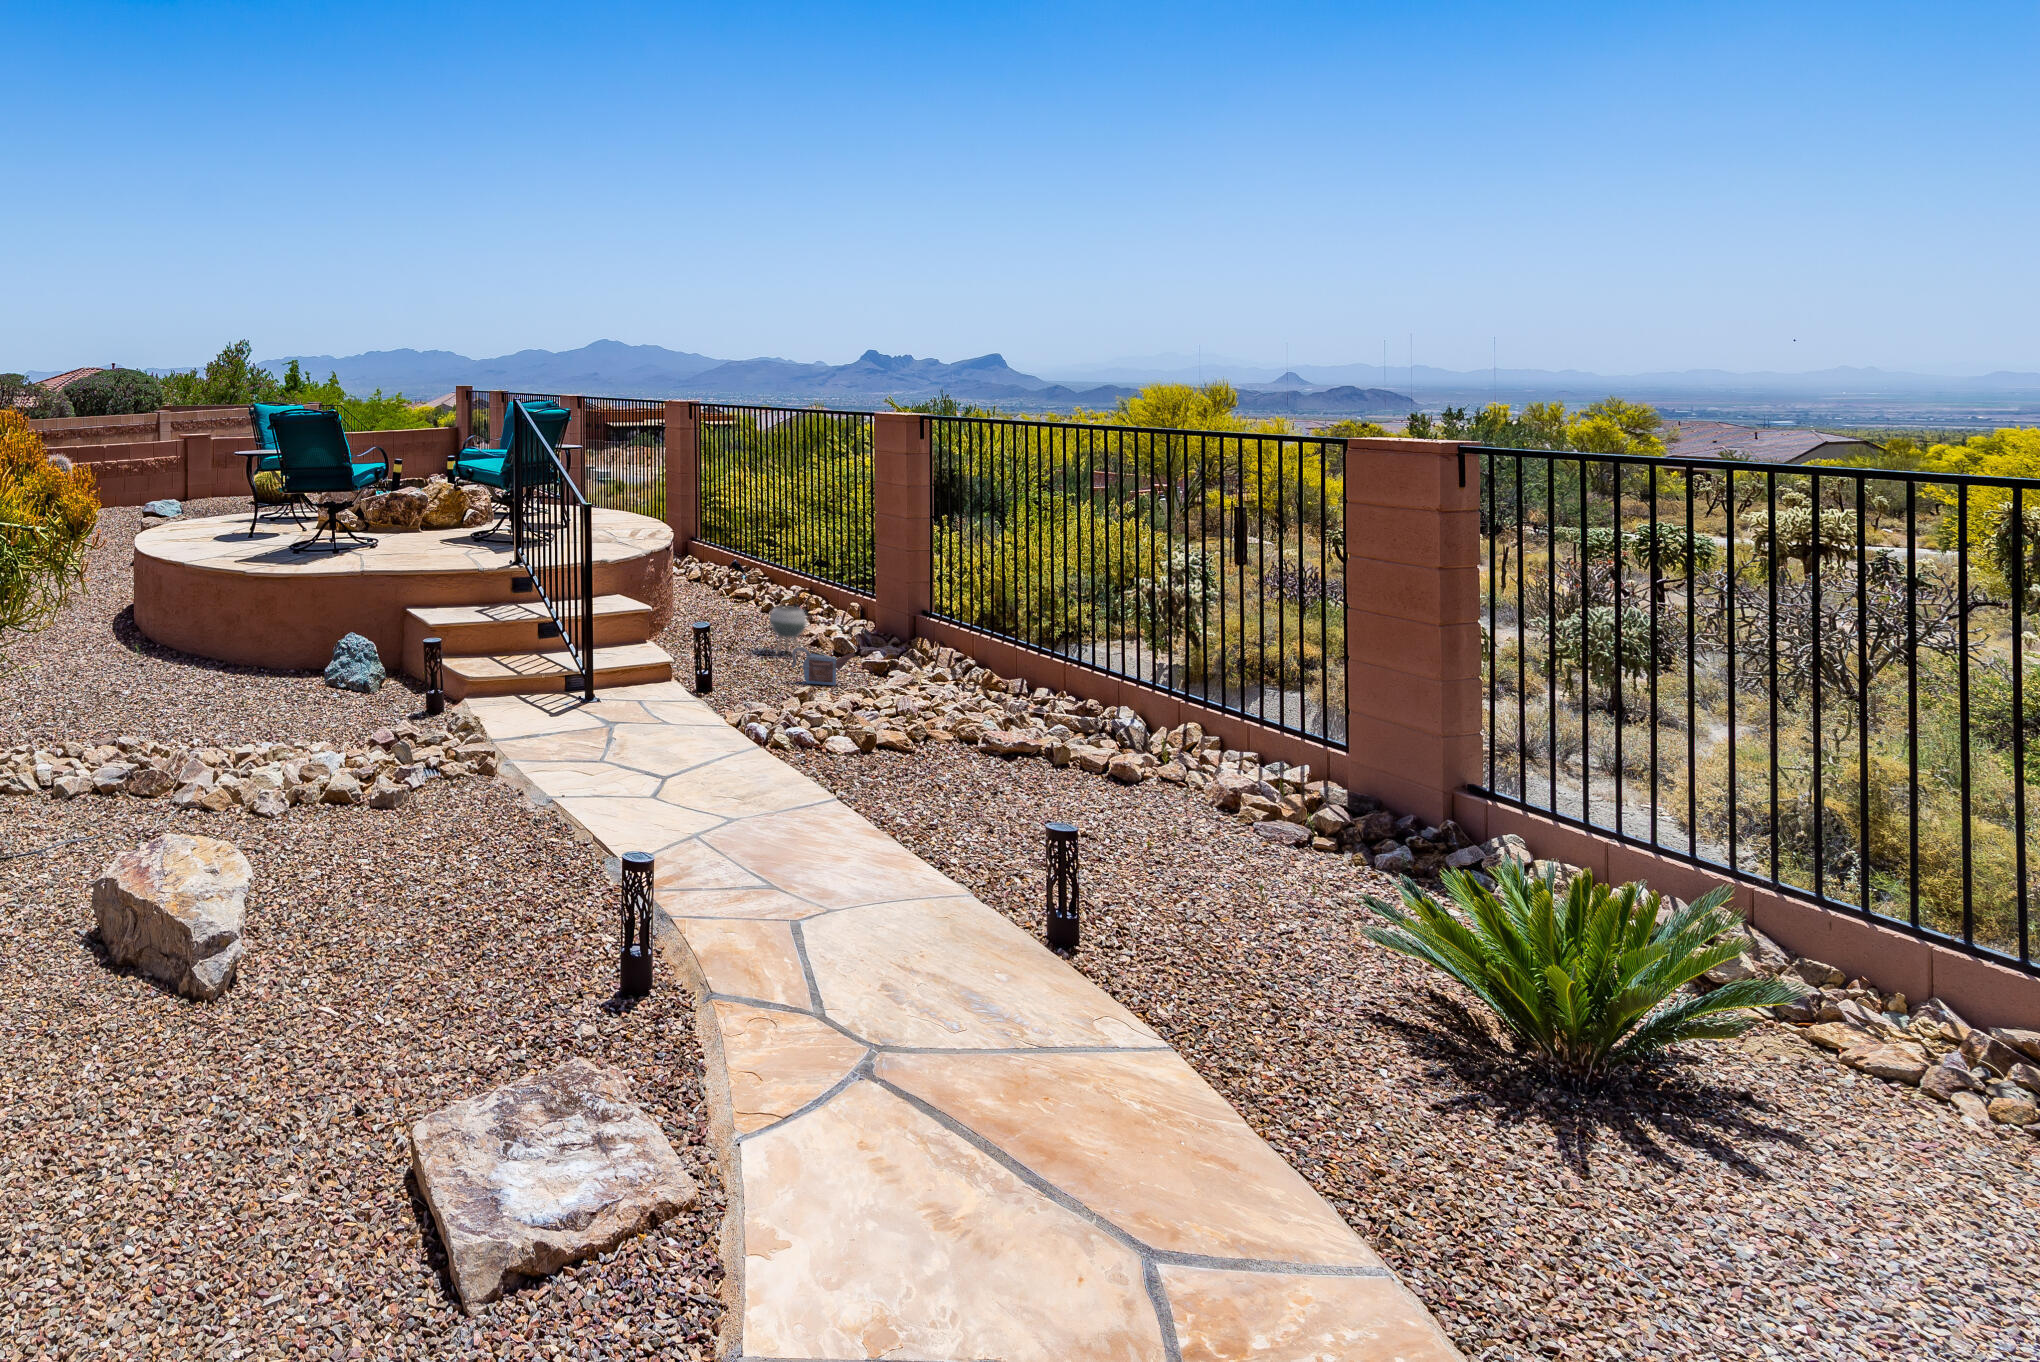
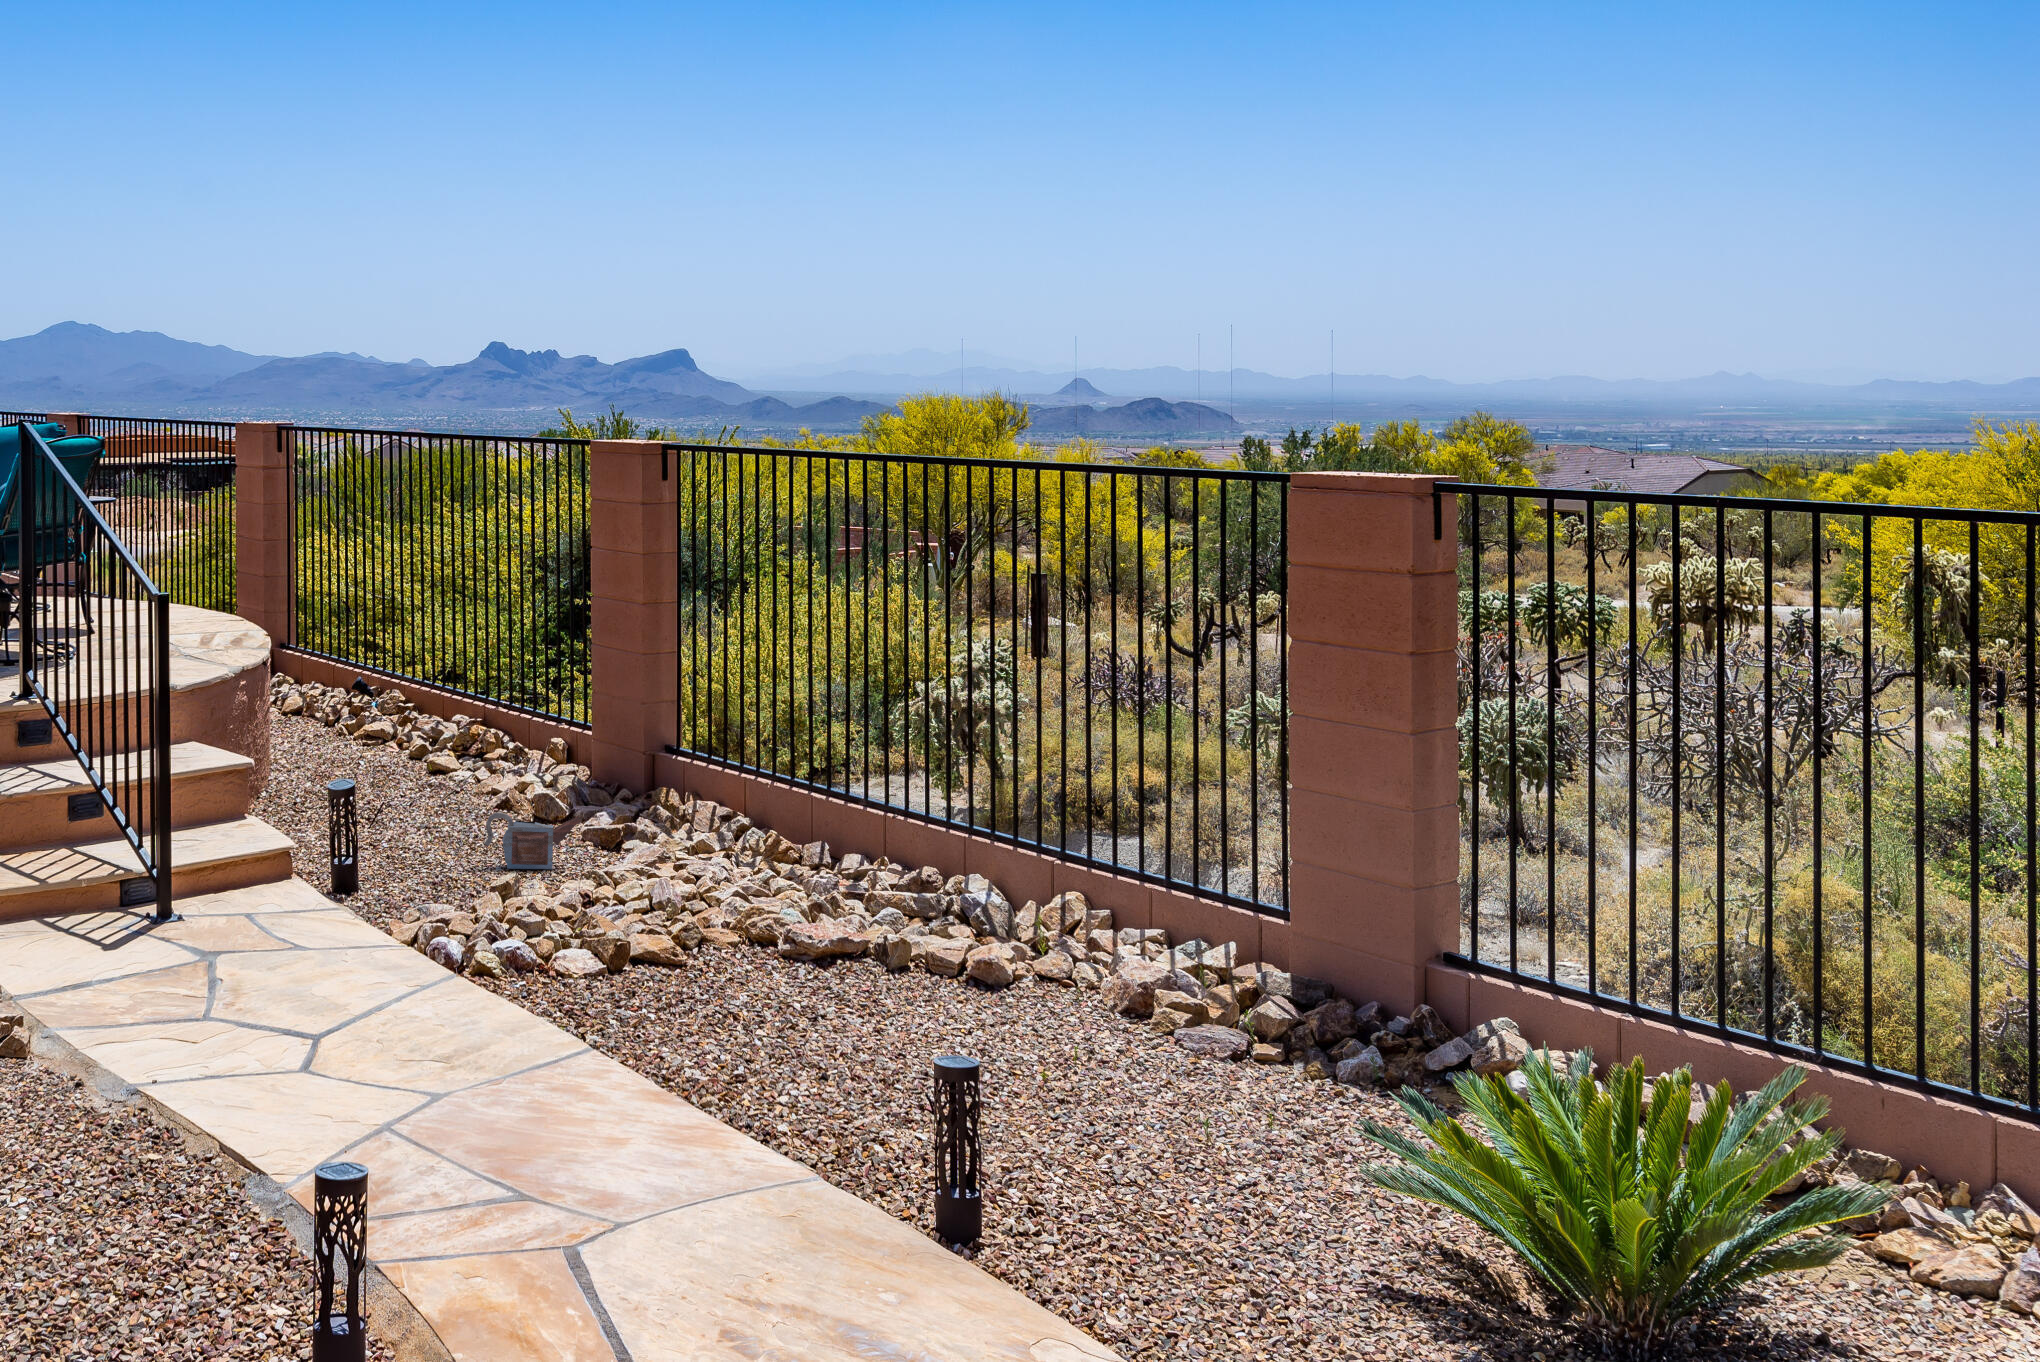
planter: present [770,606,806,655] -> none [443,750,499,827]

